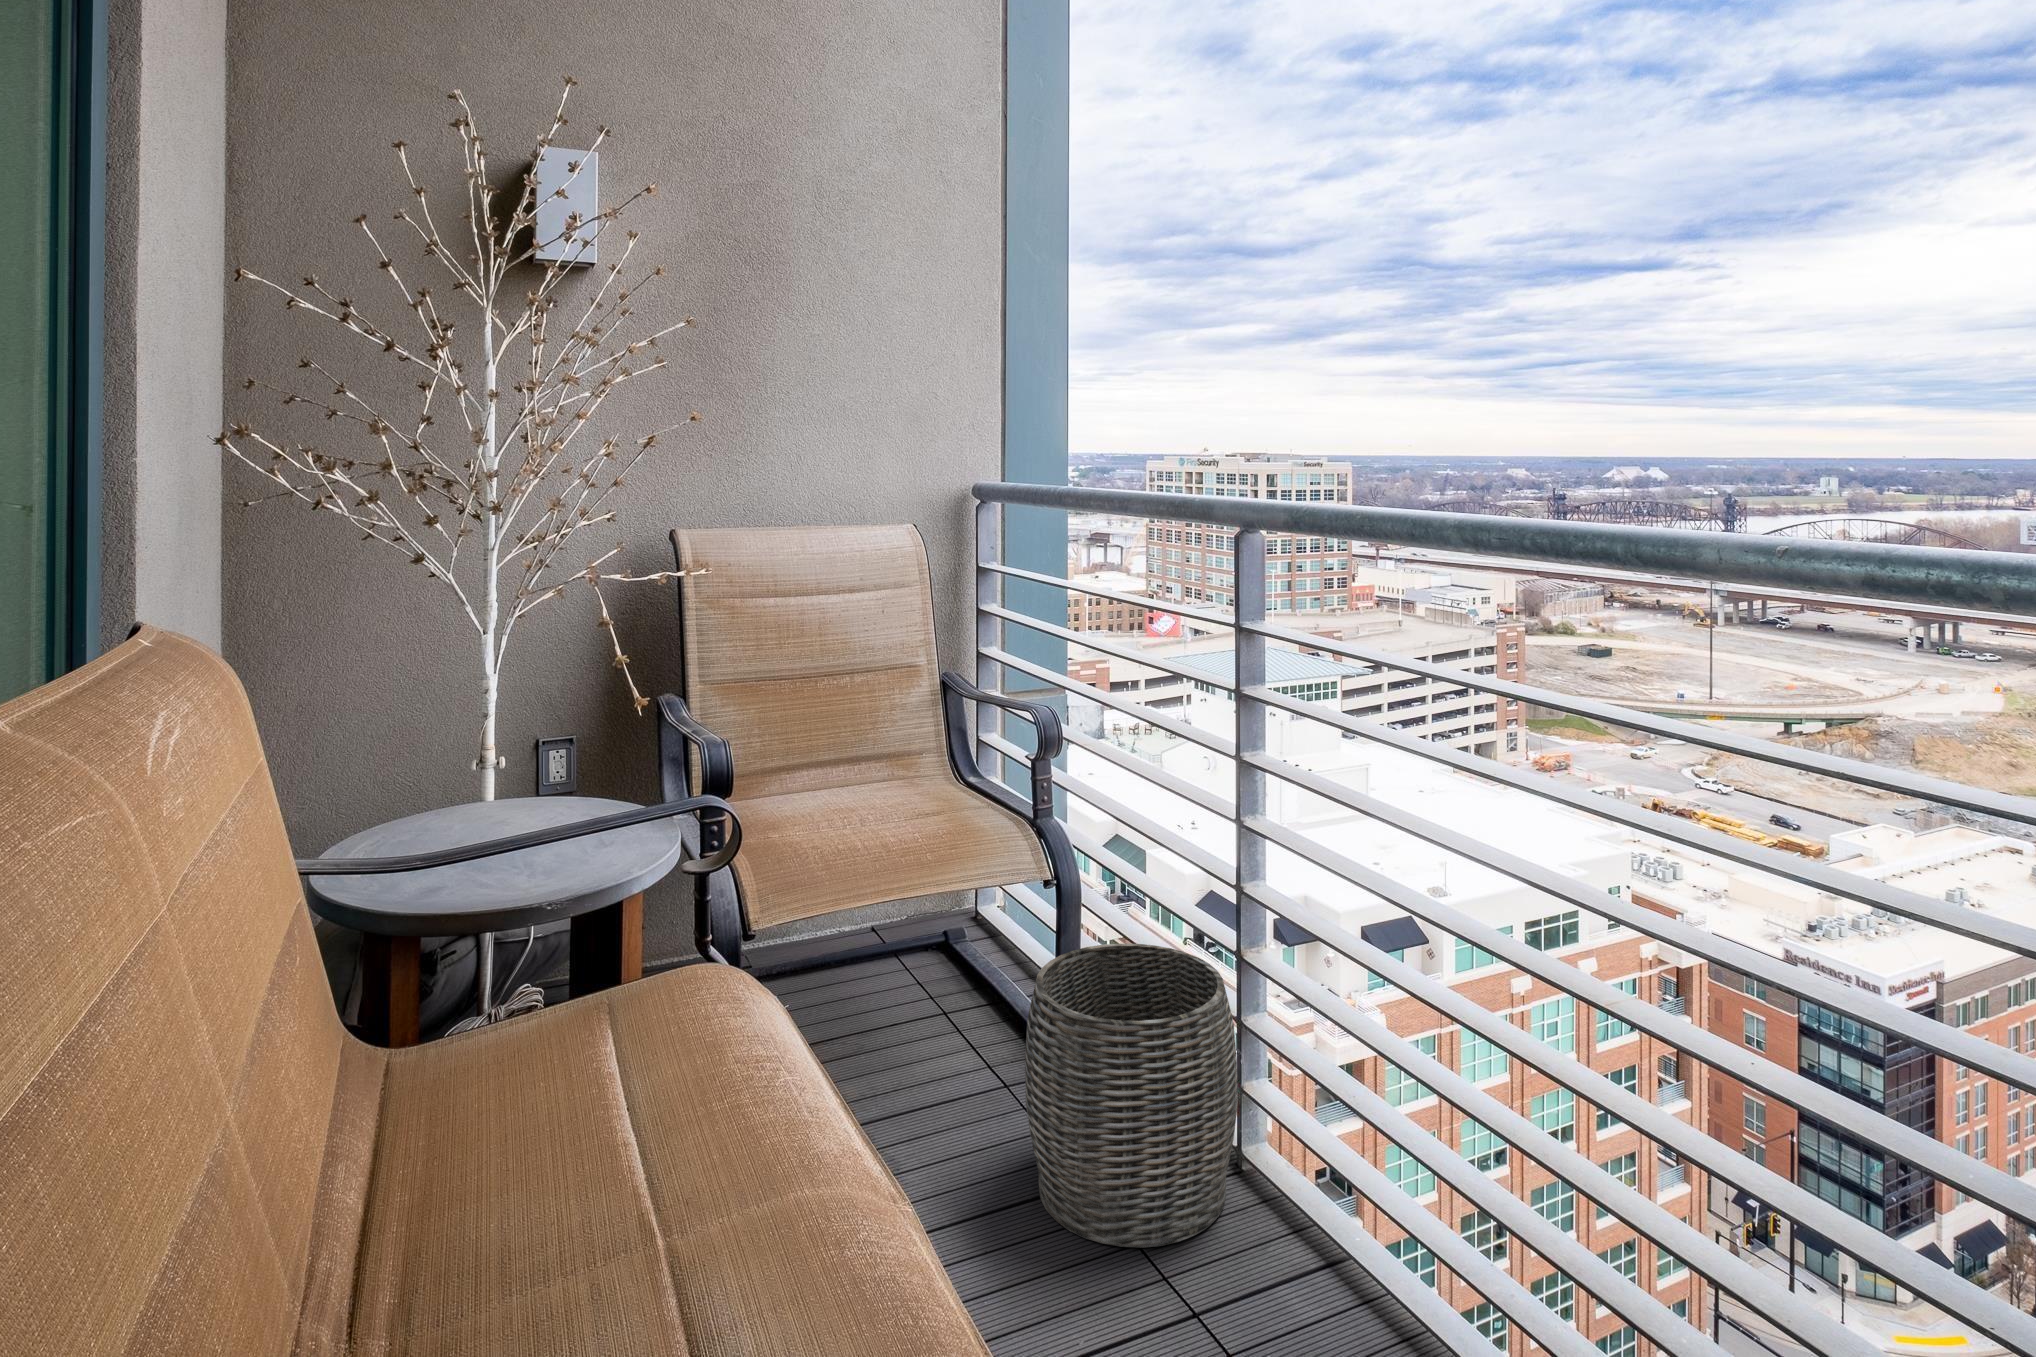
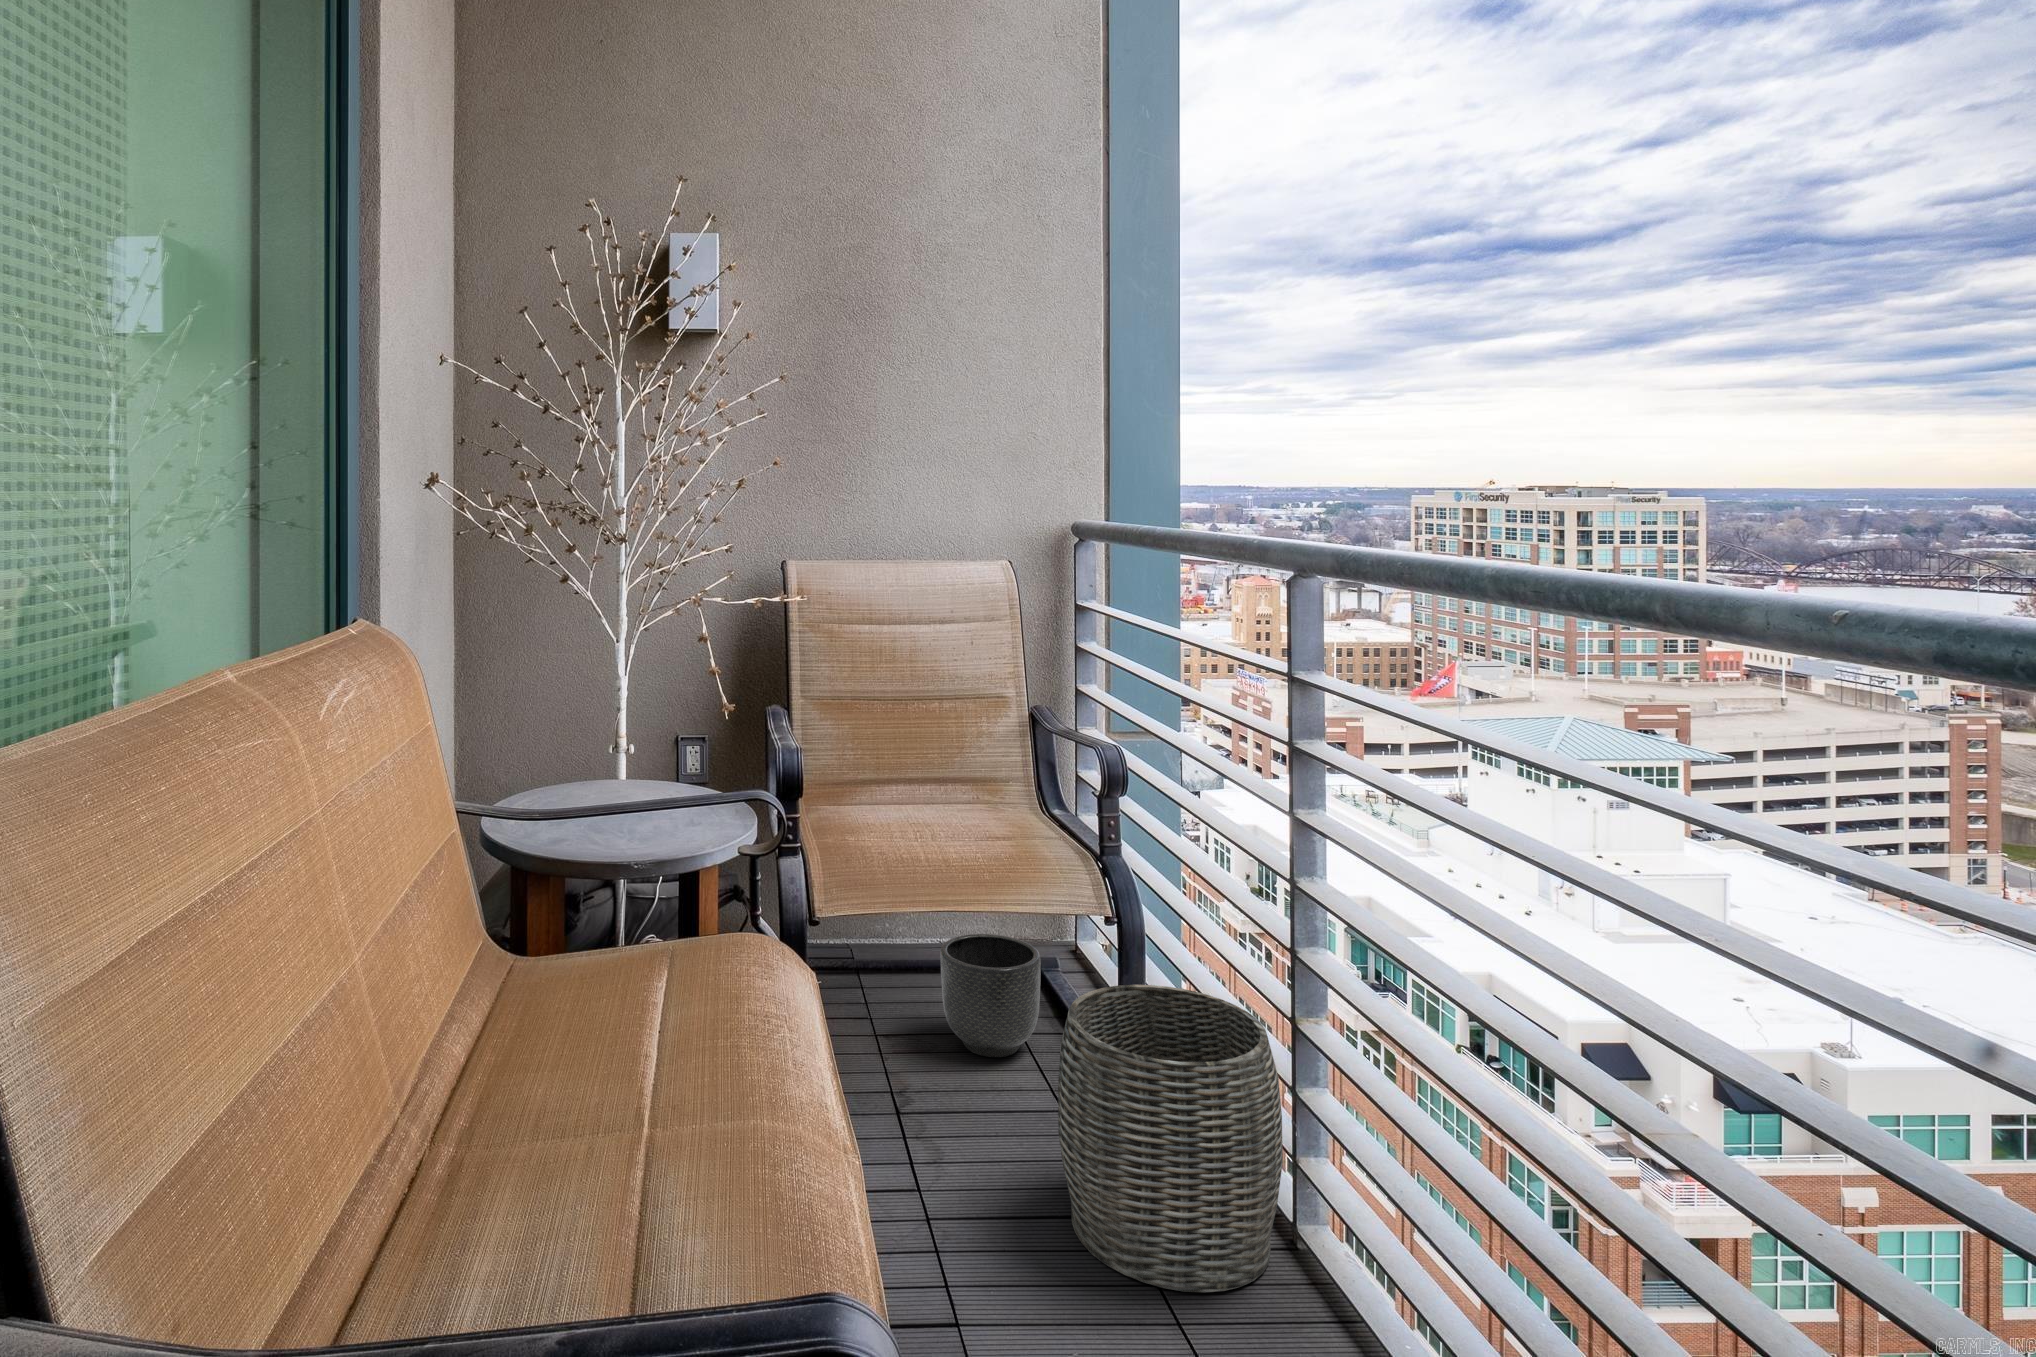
planter: none [868,913,971,1042] -> present [940,934,1041,1057]

